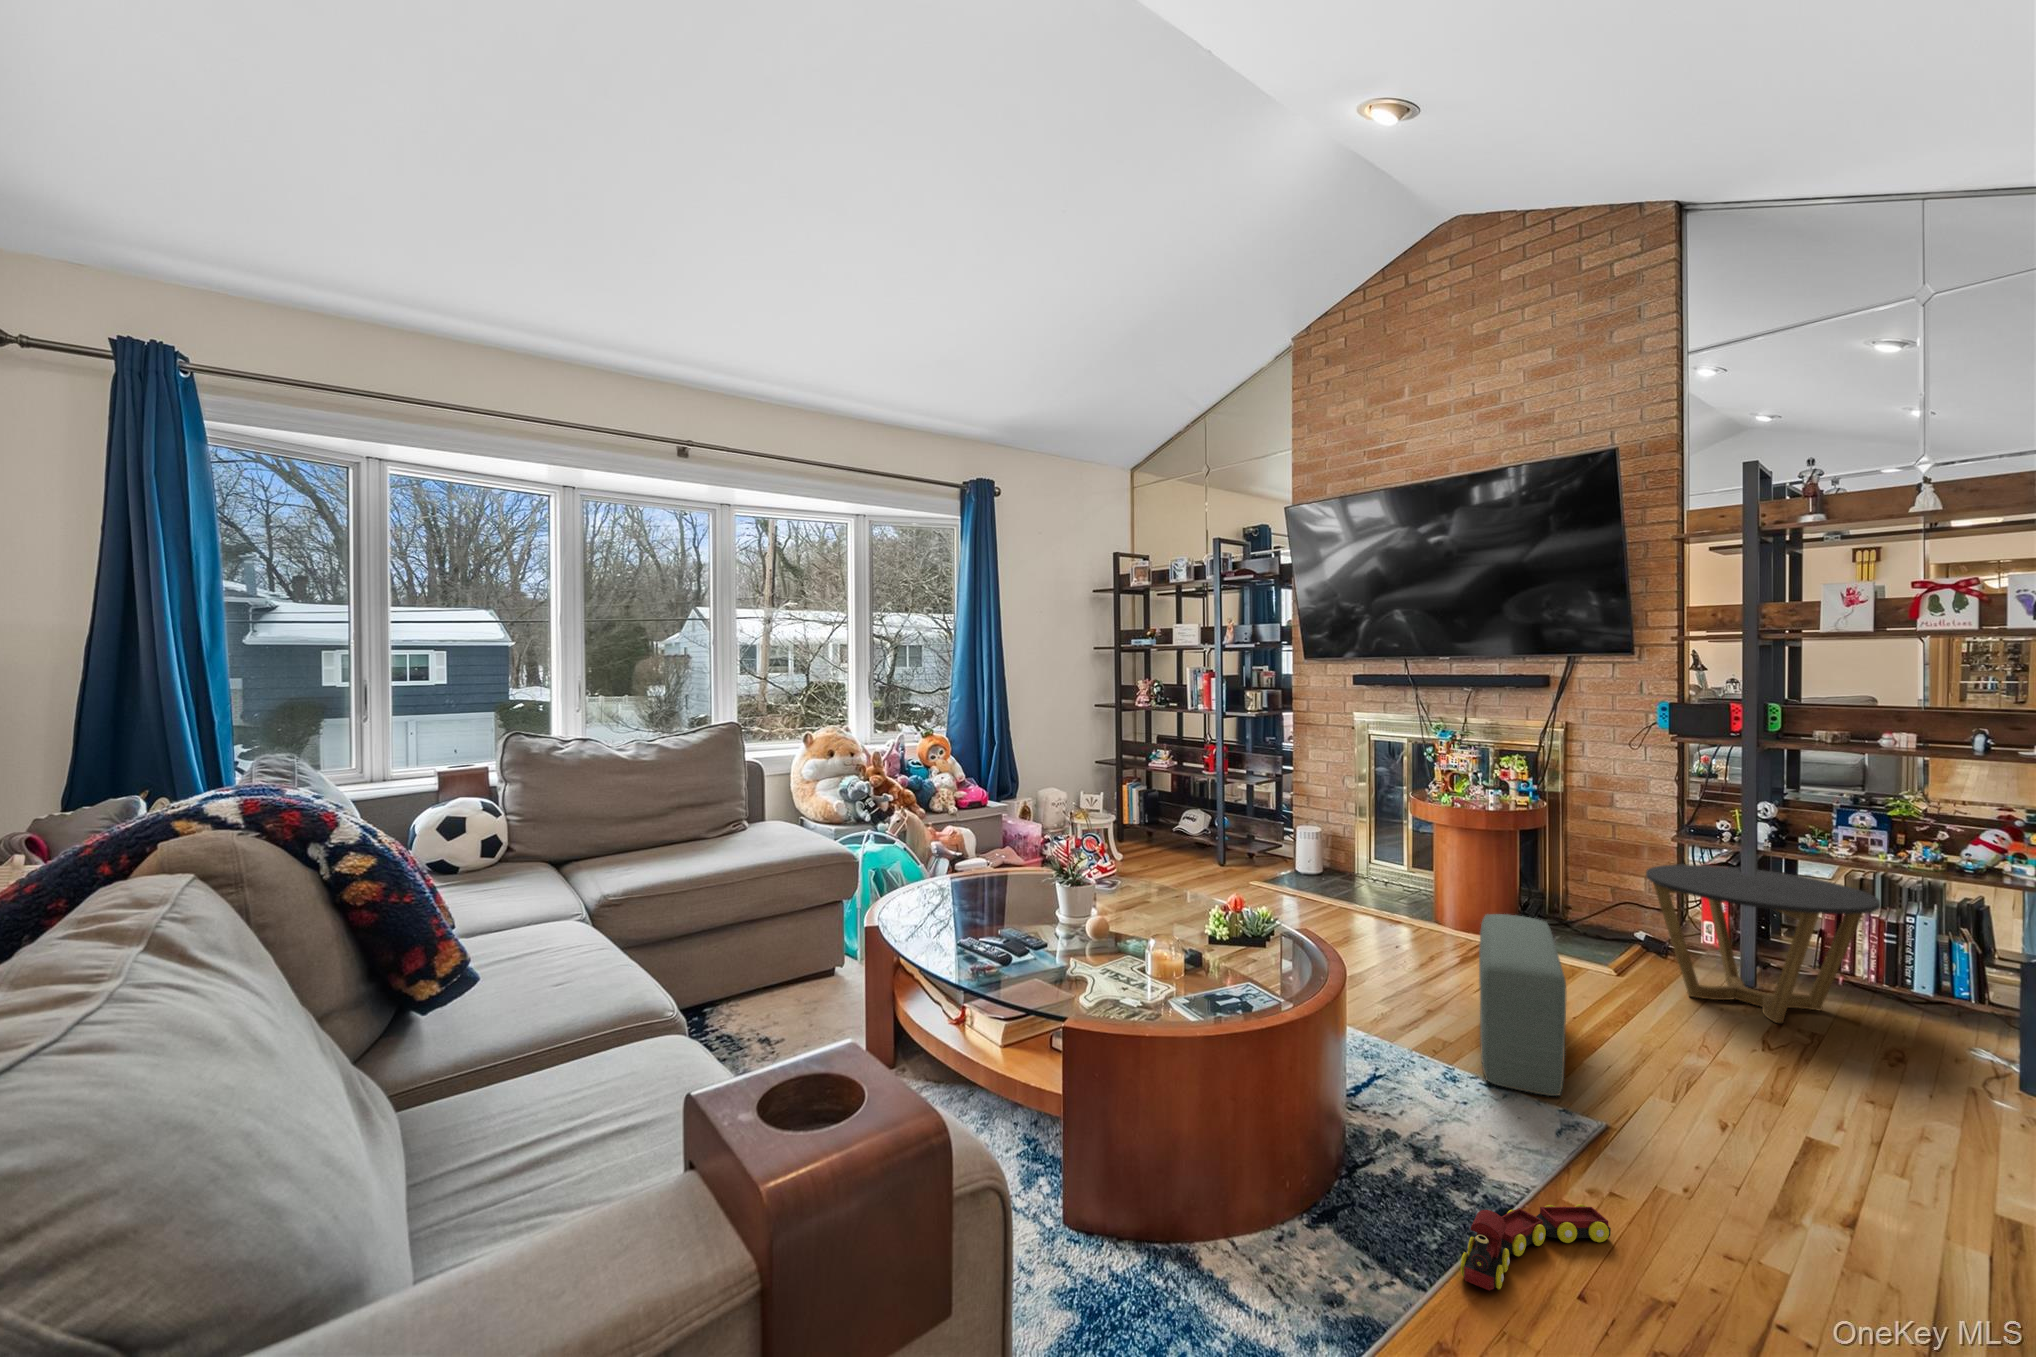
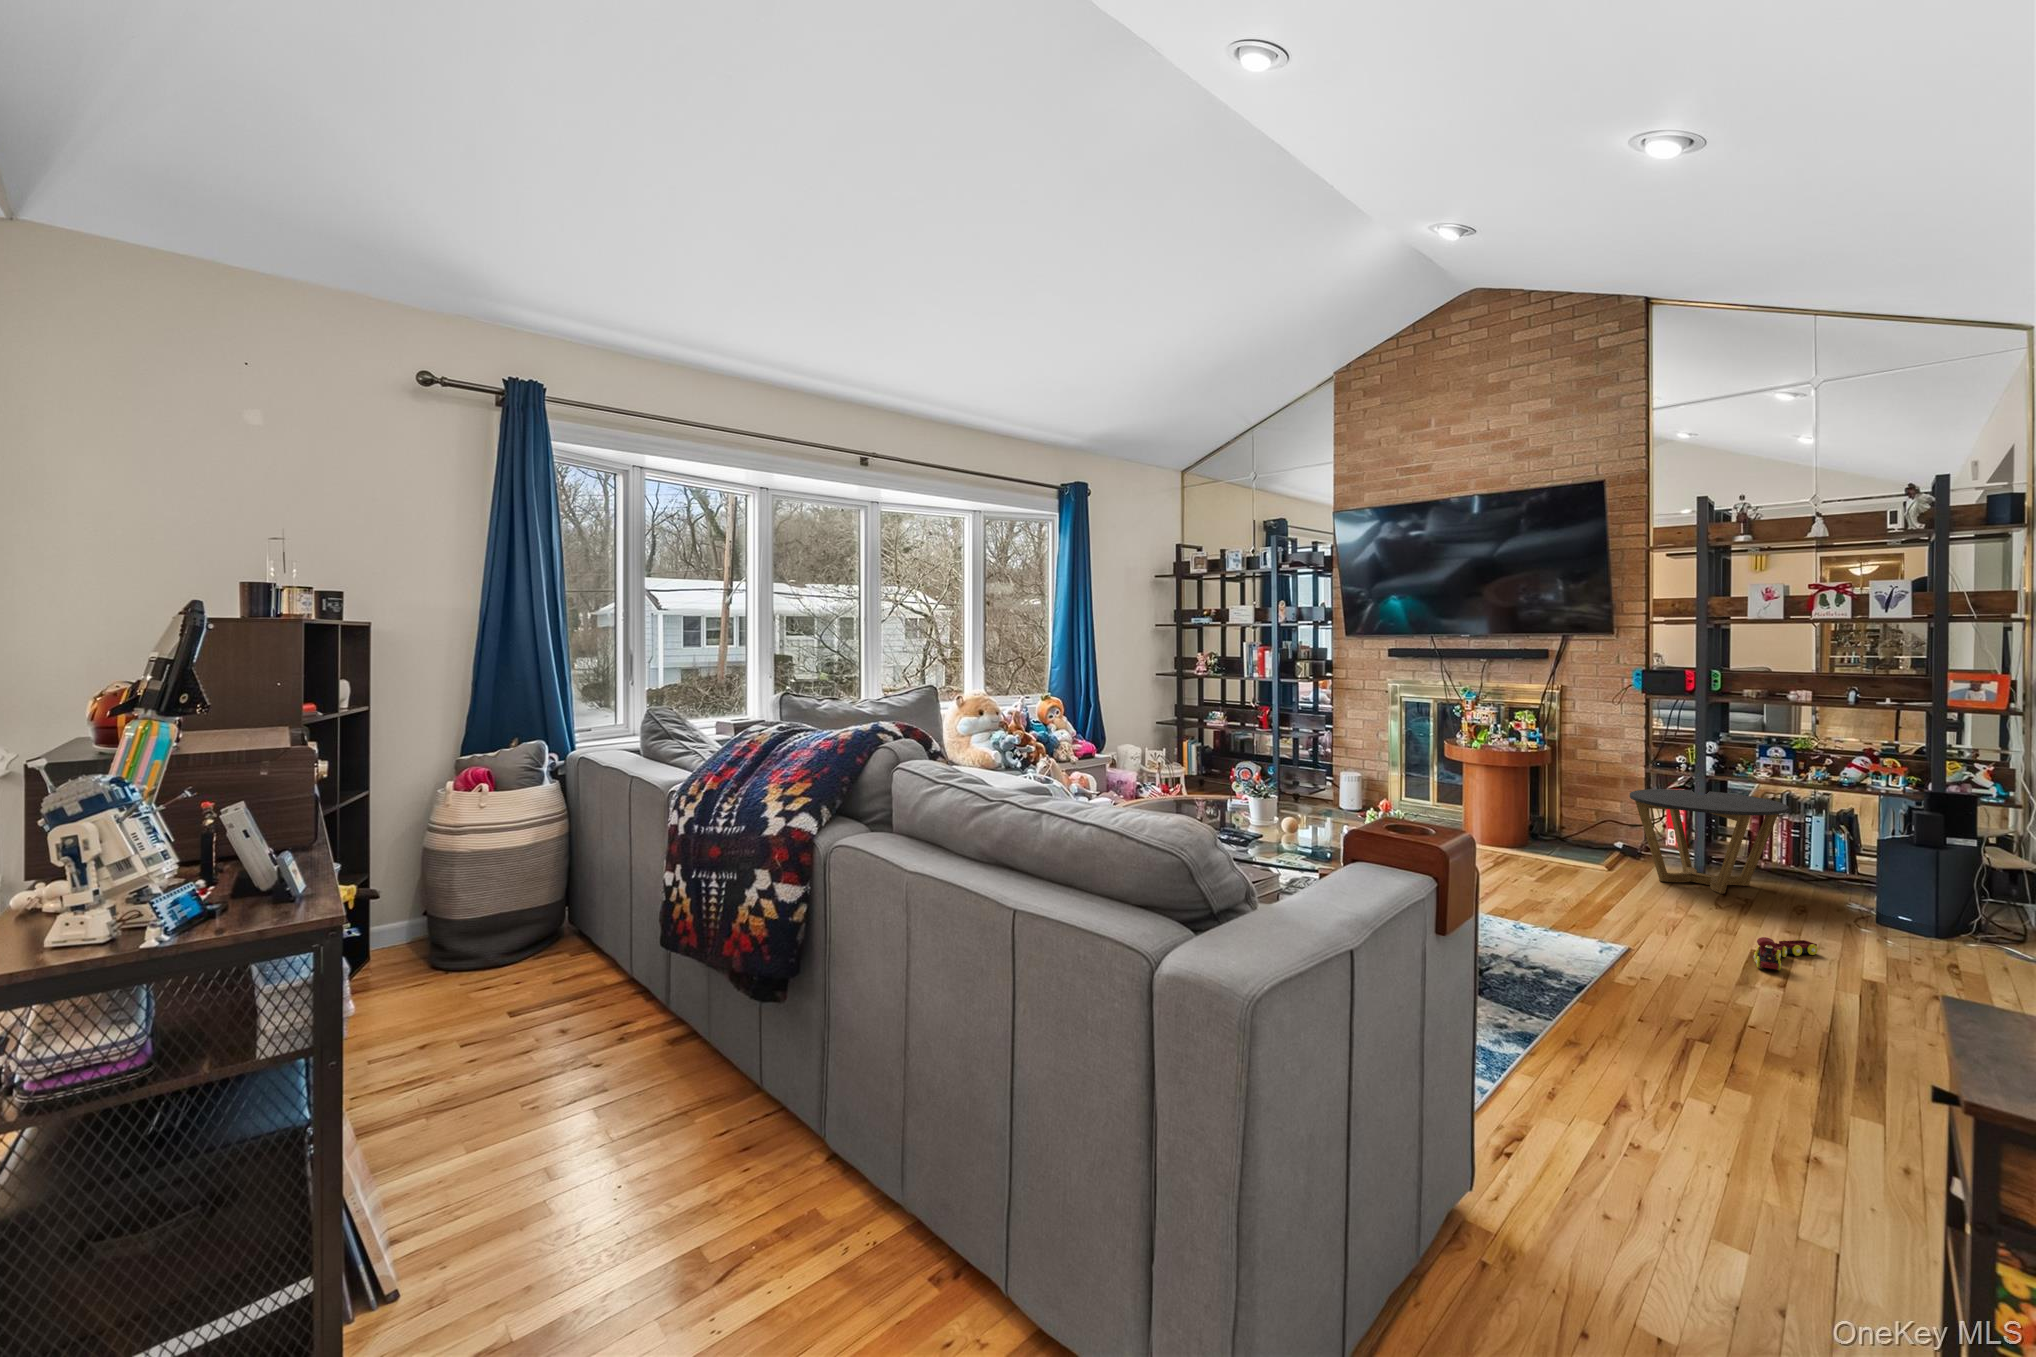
pouf: present [1479,914,1566,1096] -> none [1524,825,1598,936]
toy train: present [1461,1204,1611,1291] -> present [1754,937,1818,970]

